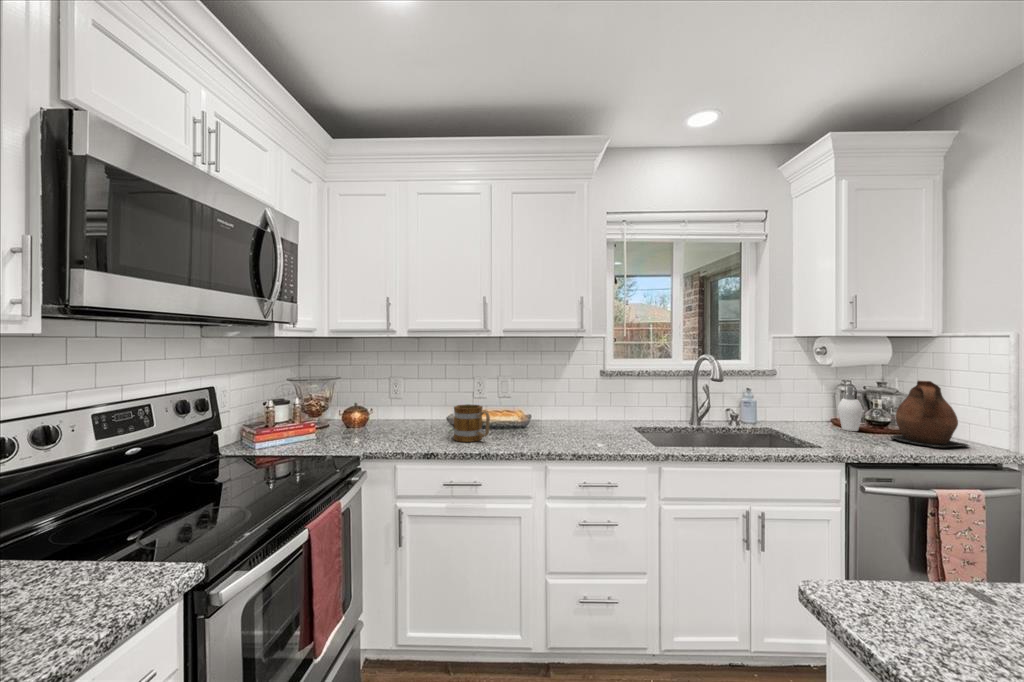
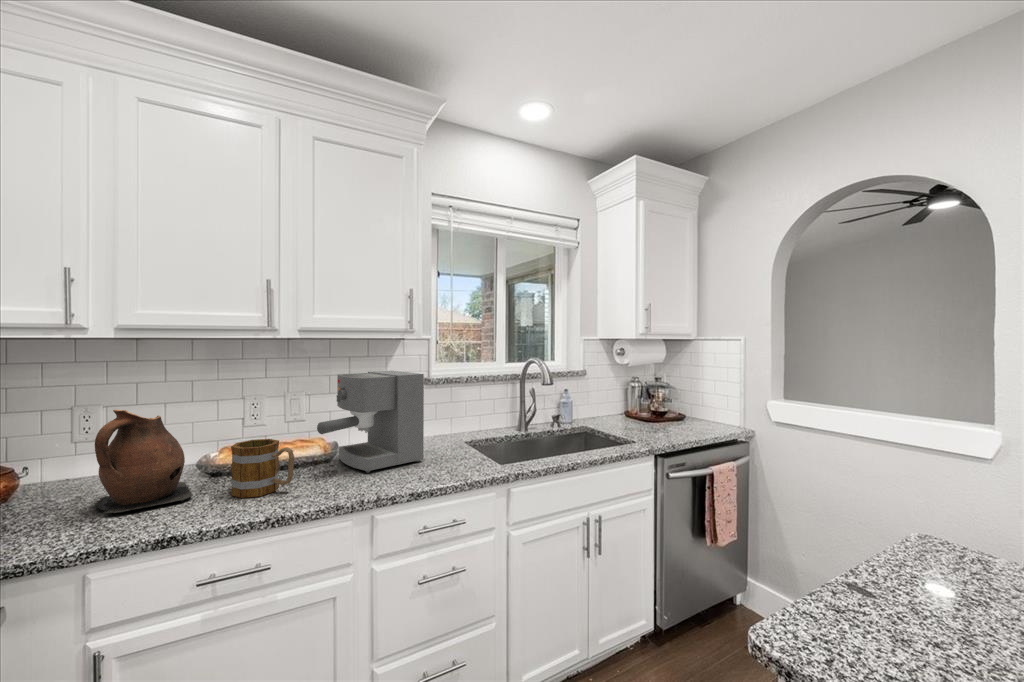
coffee maker: none [508,362,589,438] -> present [317,371,424,473]
ceramic pitcher: present [891,381,968,447] -> present [93,410,193,513]
soap dispenser: present [838,387,863,431] -> none [633,384,651,423]

